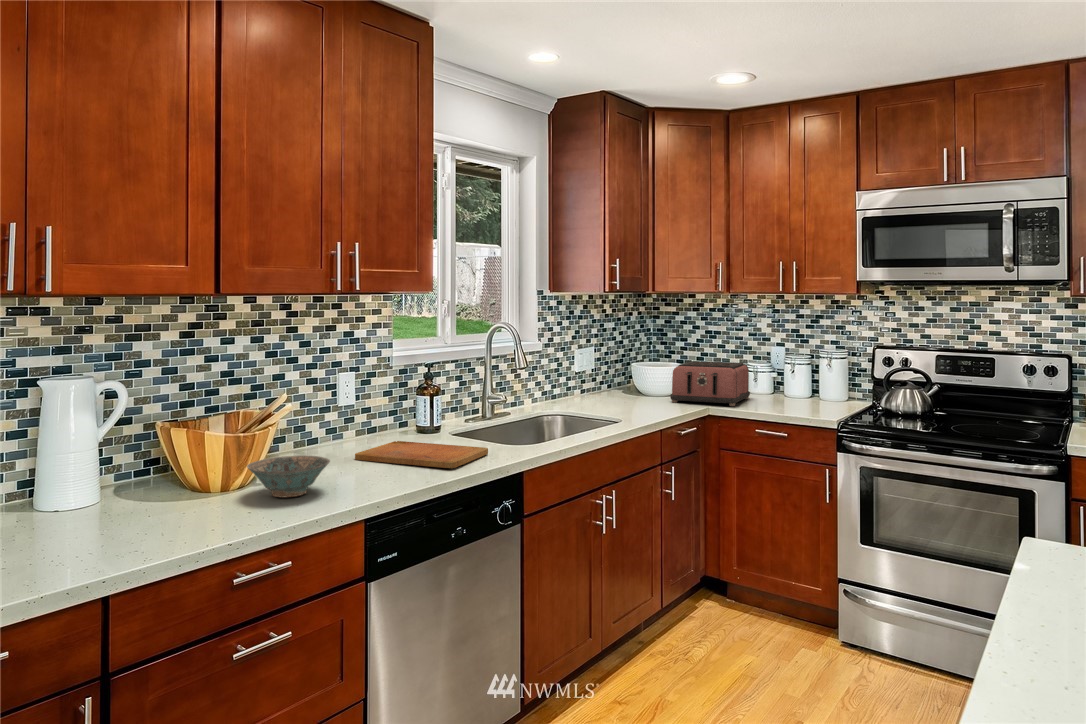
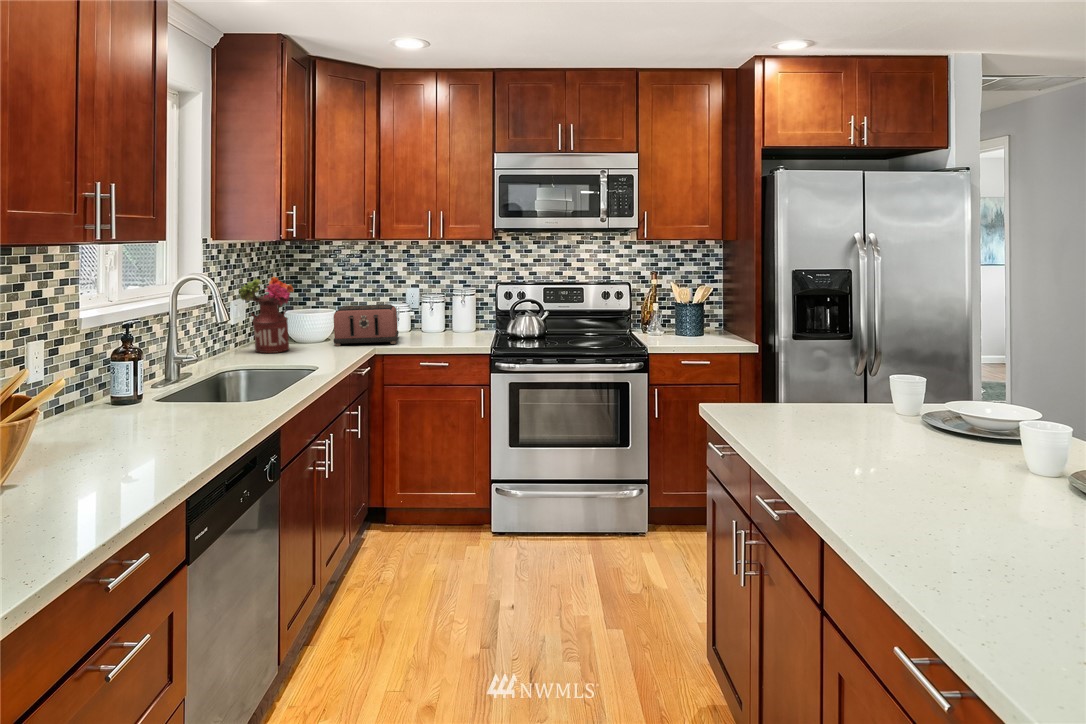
flower arrangement: none [578,327,632,404] -> present [239,277,294,353]
cutting board: present [355,441,488,468] -> none [96,399,235,428]
ceramic bowl: present [247,455,330,497] -> none [38,421,132,466]

